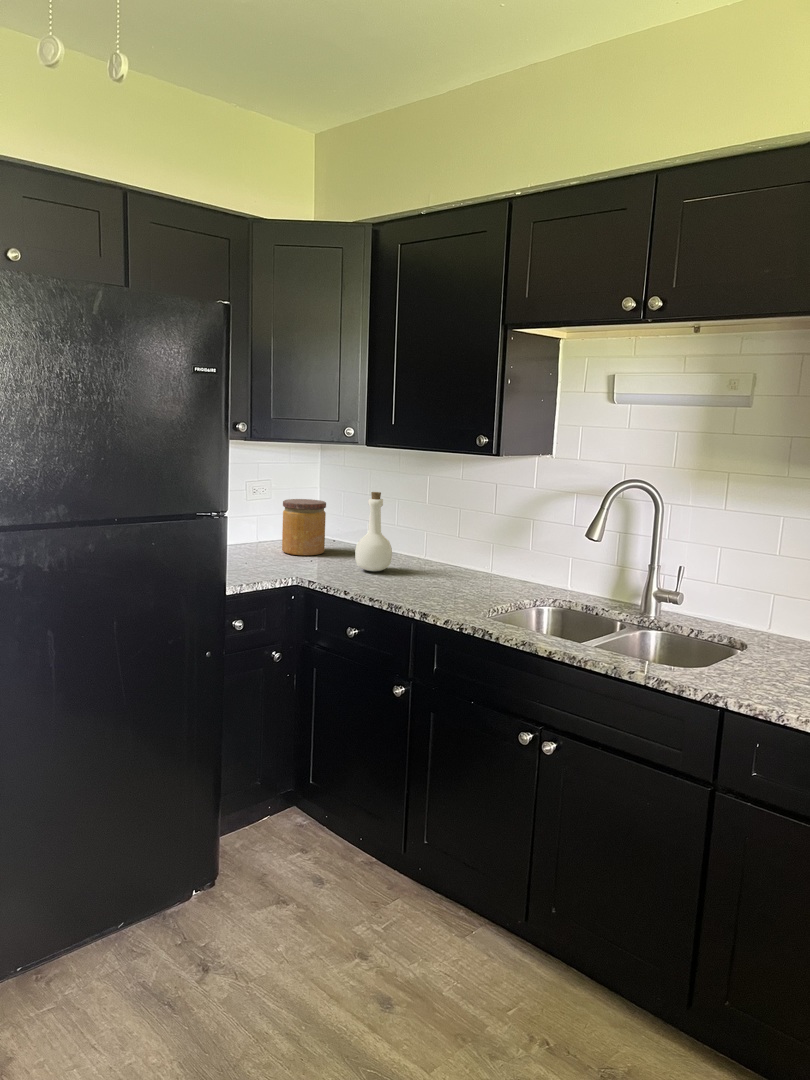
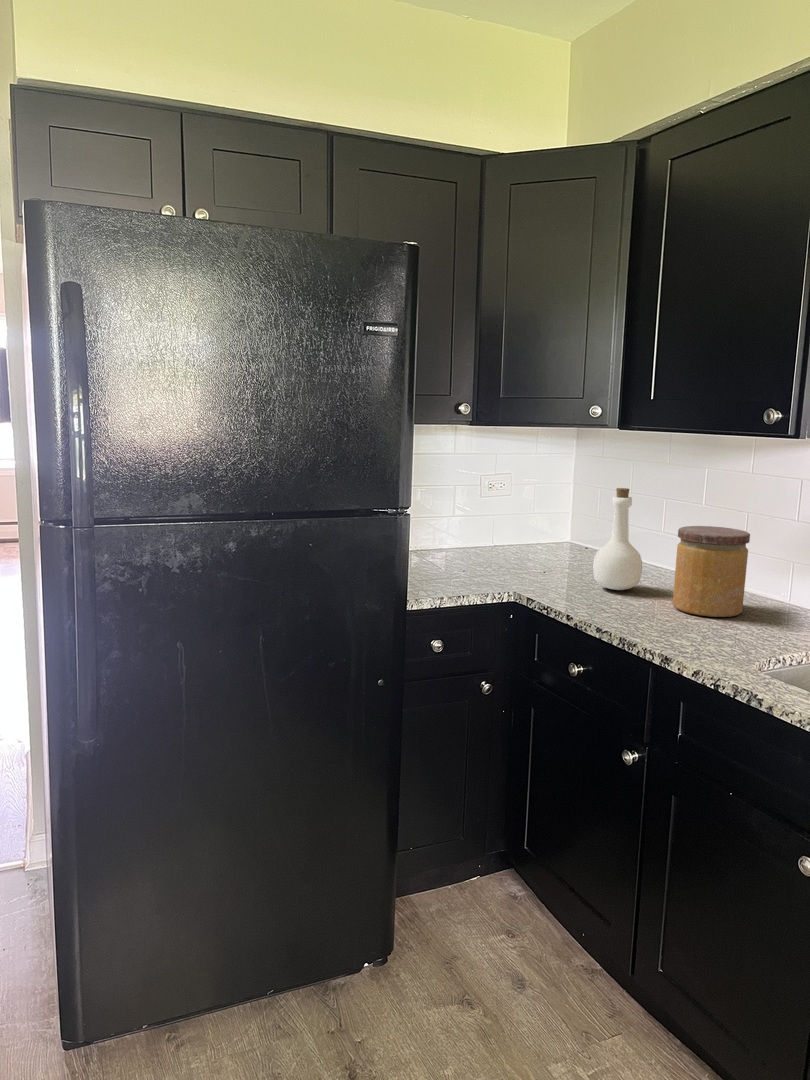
jar: present [282,499,326,555] -> present [673,526,750,617]

